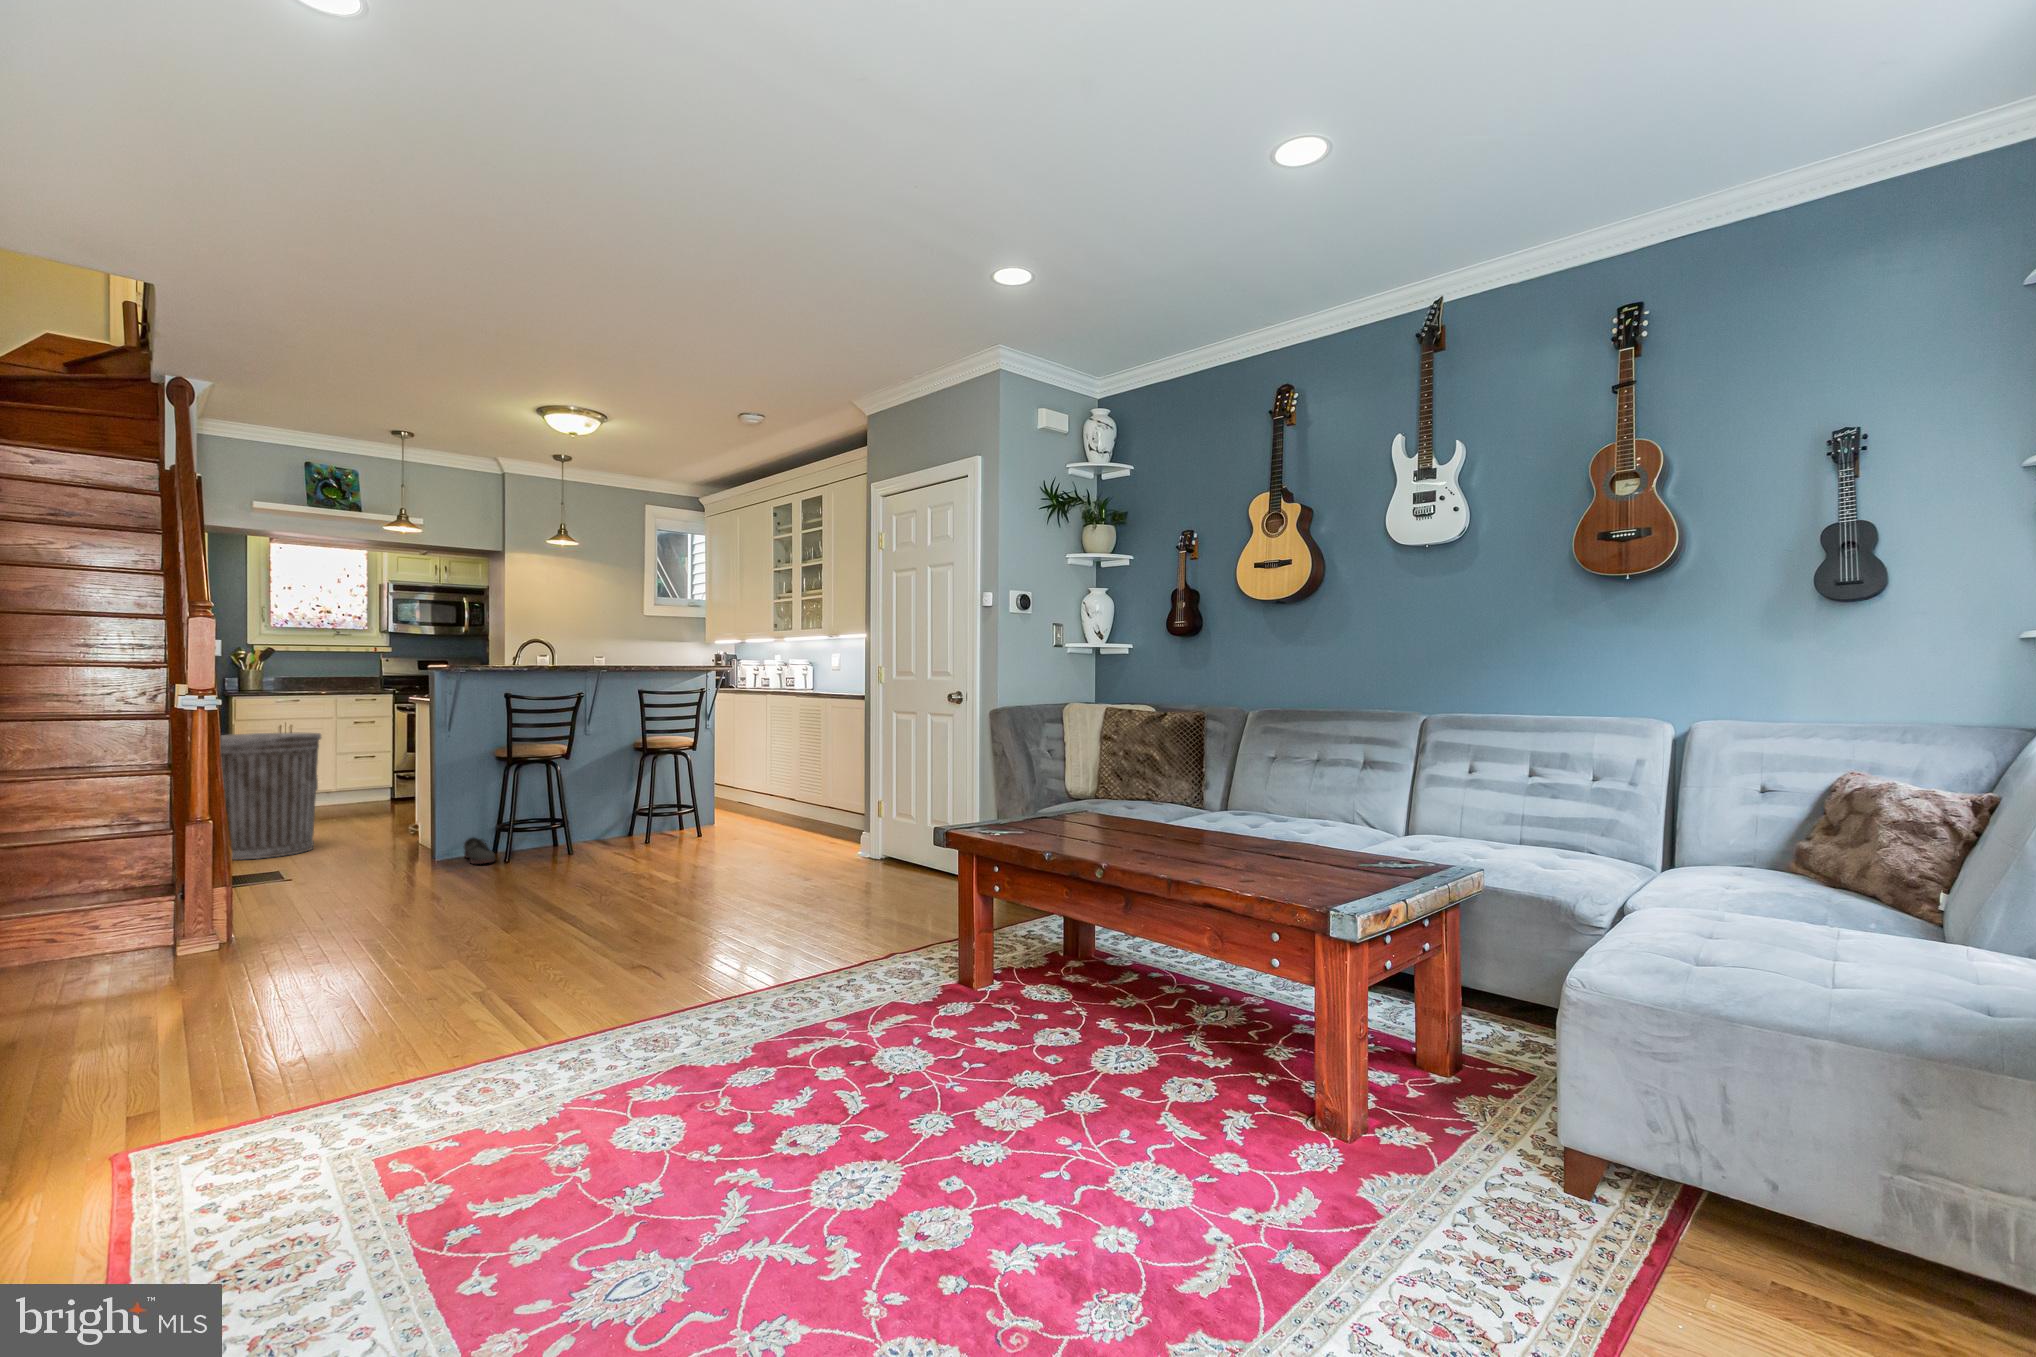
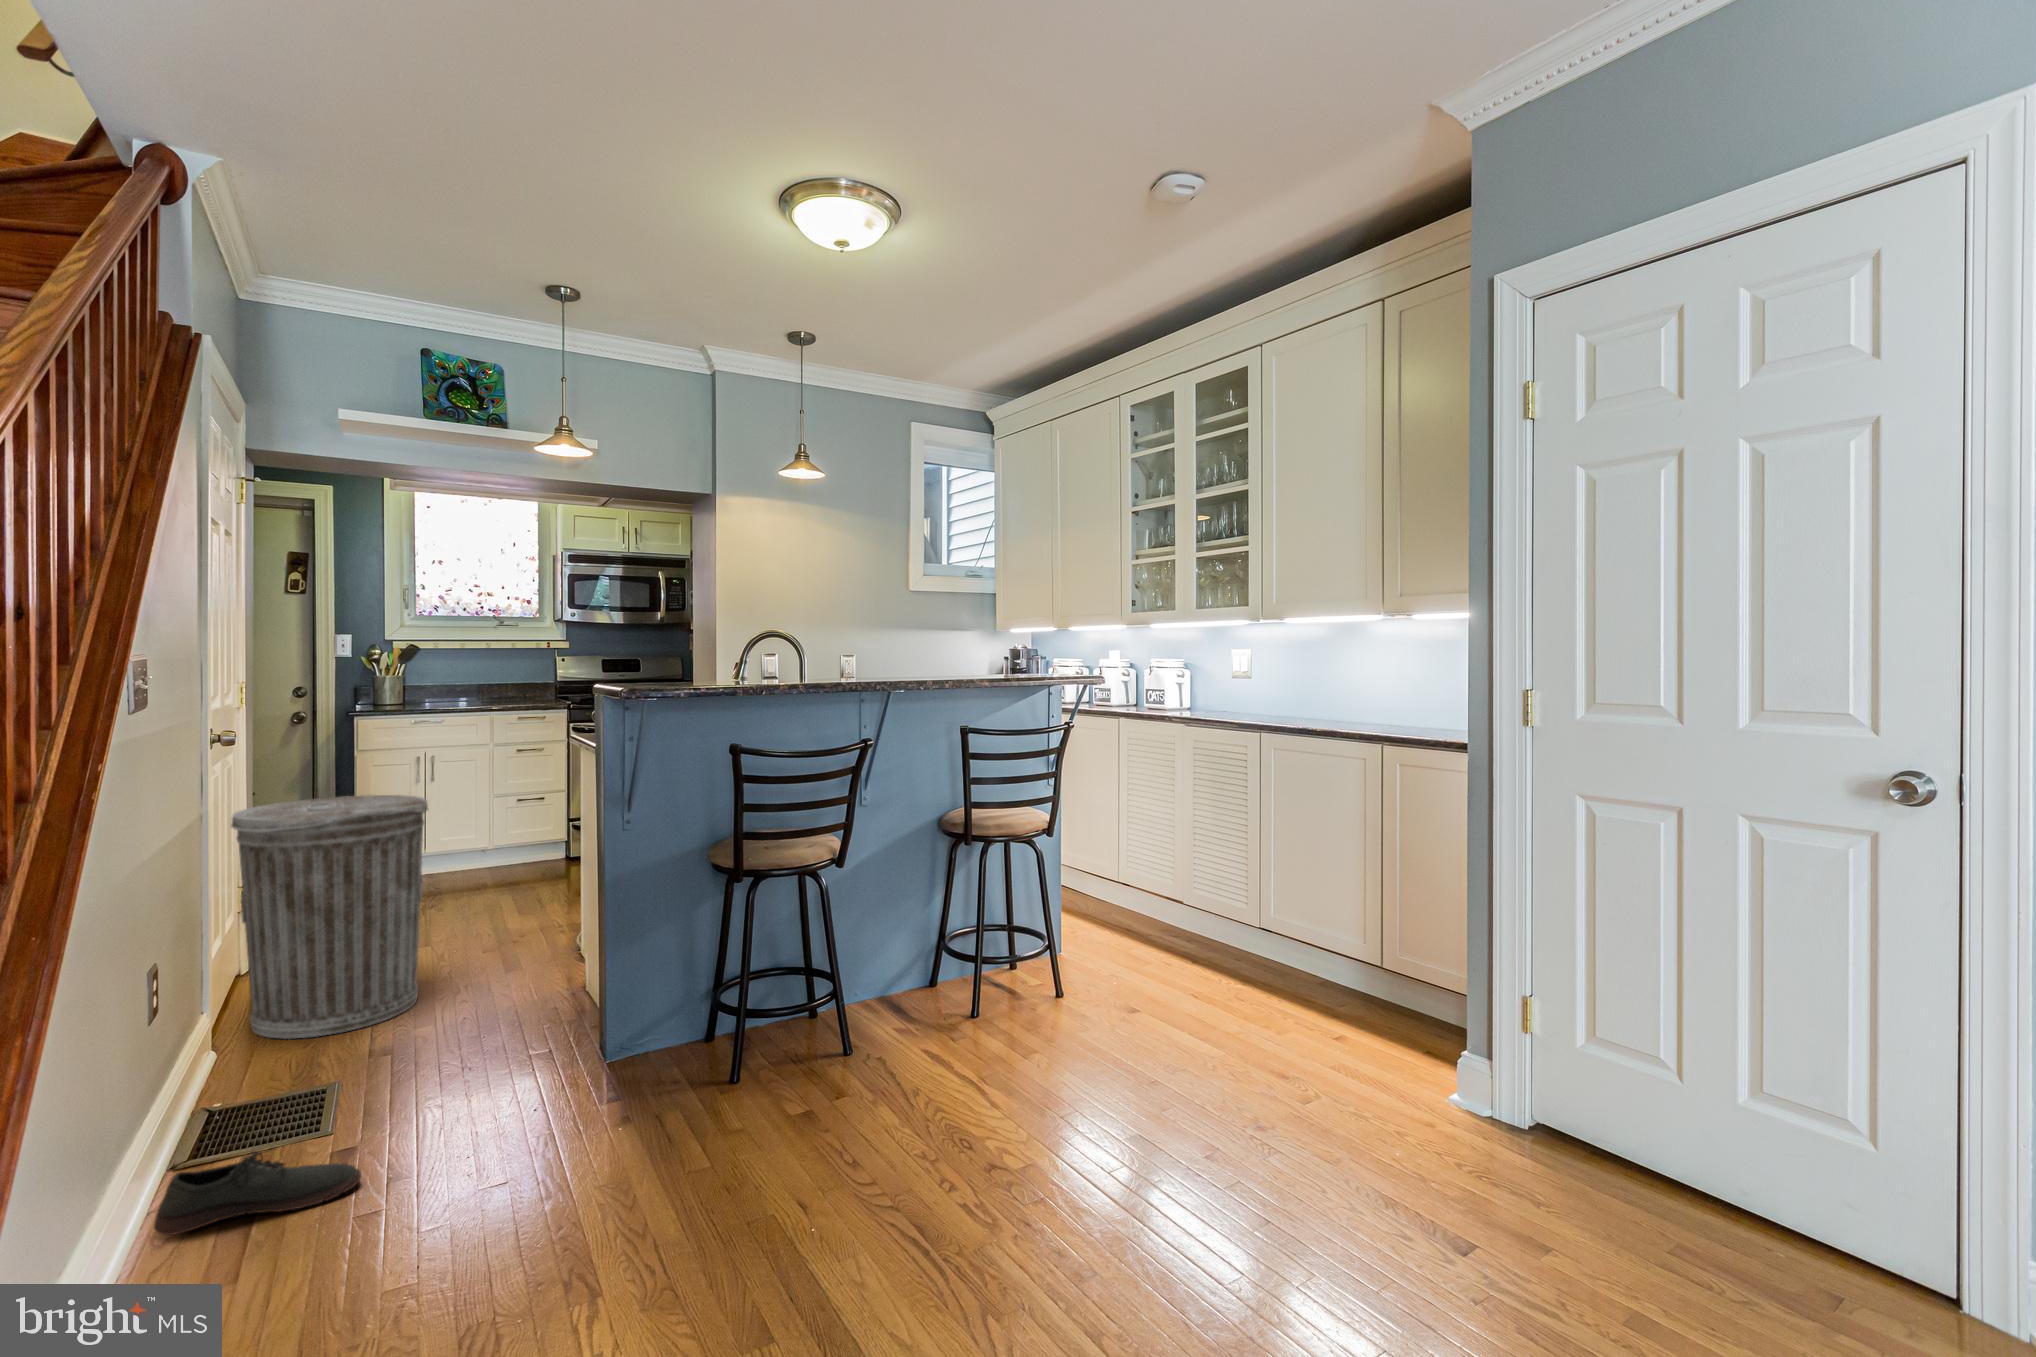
shoe: present [463,837,495,864] -> present [154,1149,361,1235]

